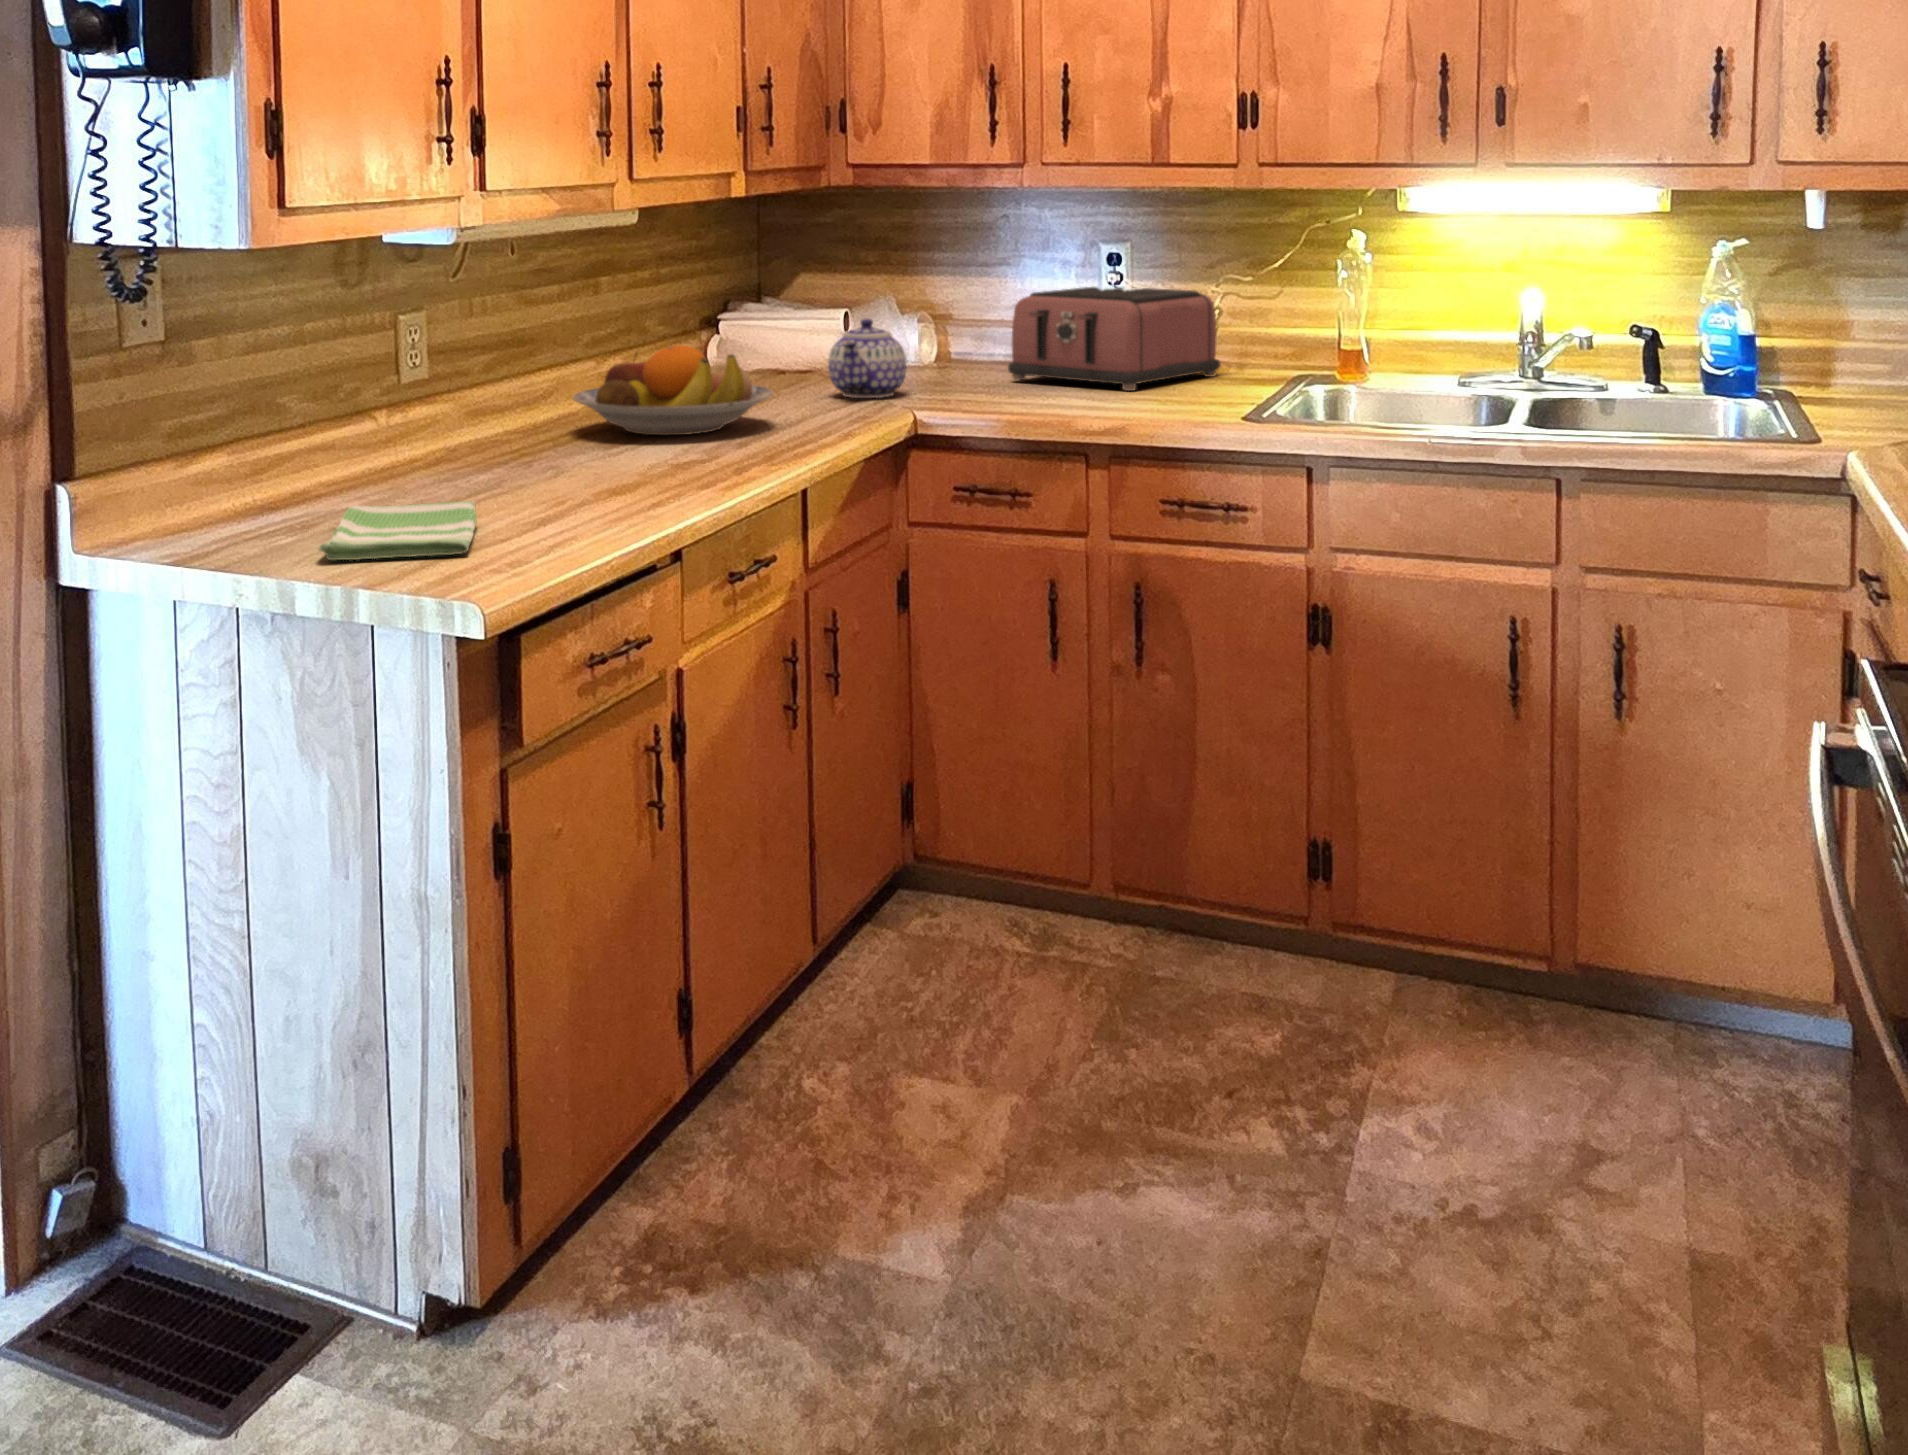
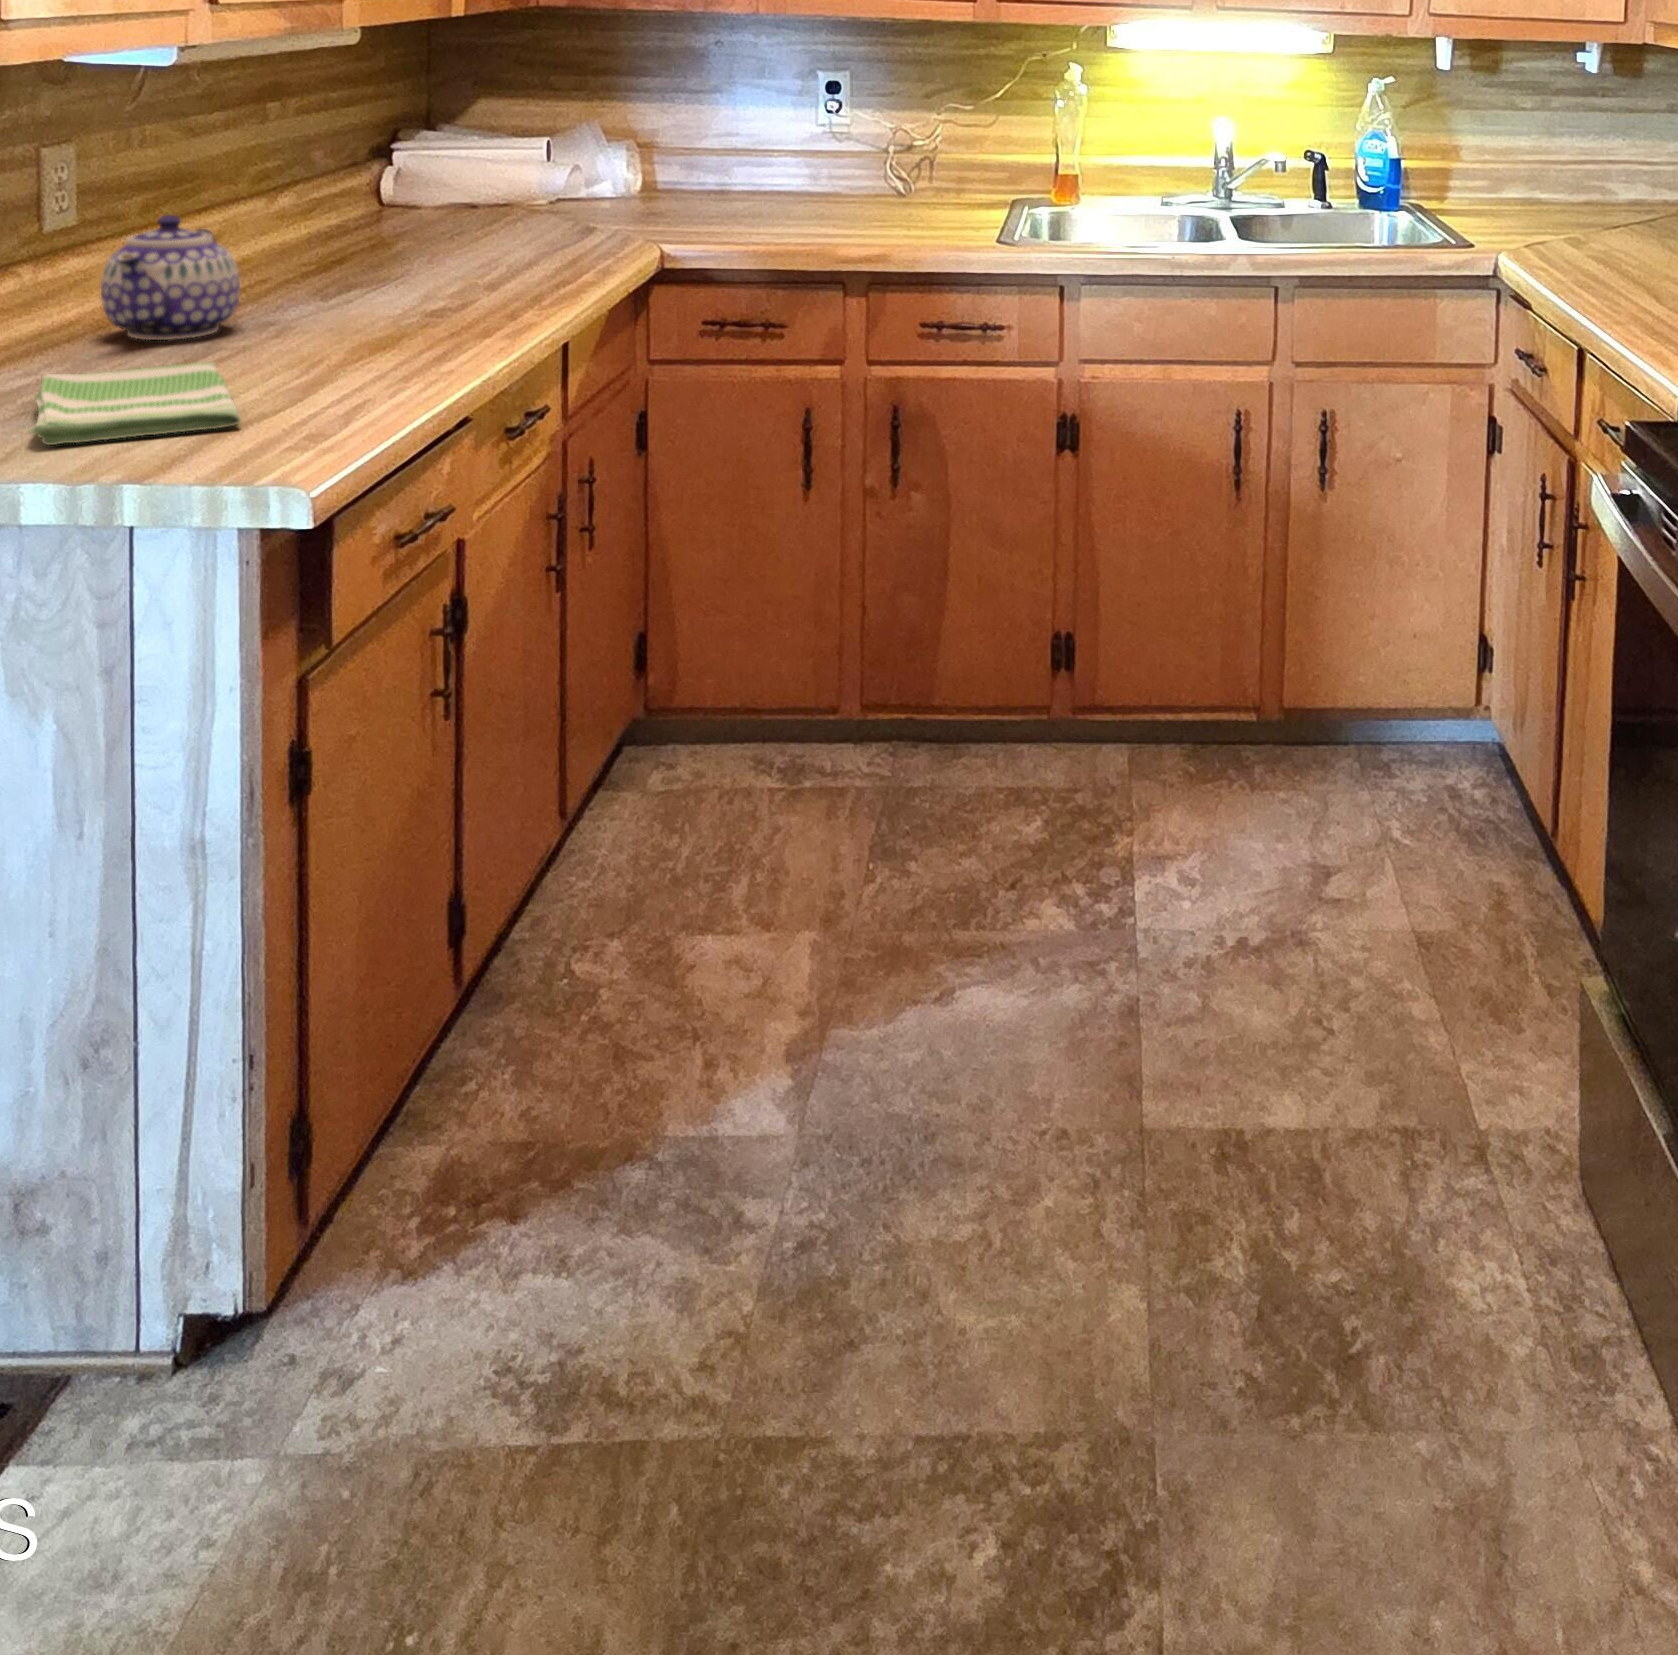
toaster: present [1008,287,1220,391] -> none [730,116,936,220]
teapot: present [828,318,907,398] -> present [101,215,240,340]
fruit bowl: present [573,345,773,435] -> none [263,176,508,275]

